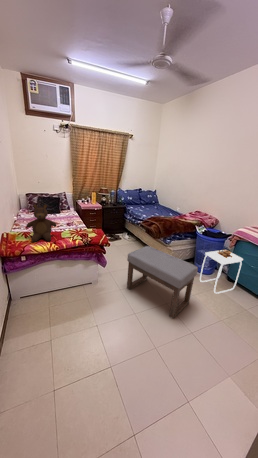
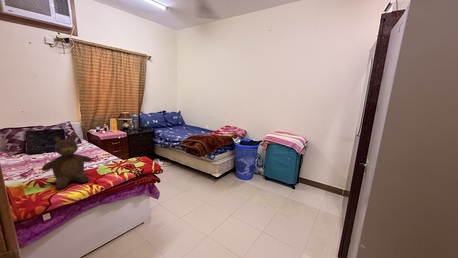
ottoman: present [127,246,198,318] -> none [186,164,254,226]
side table: present [200,249,243,294] -> none [248,153,277,193]

